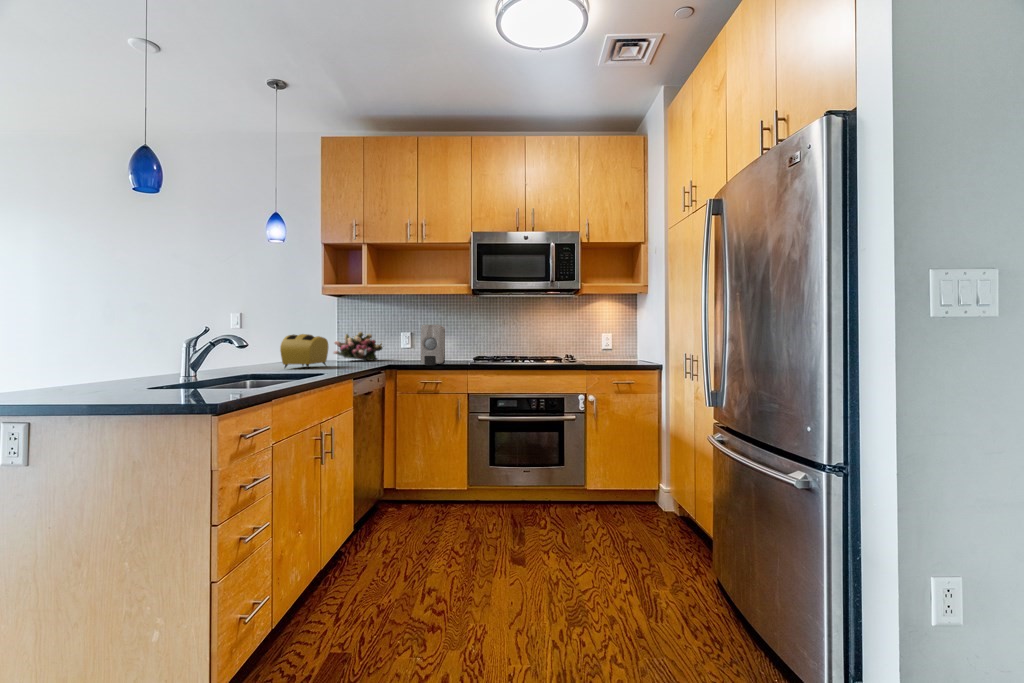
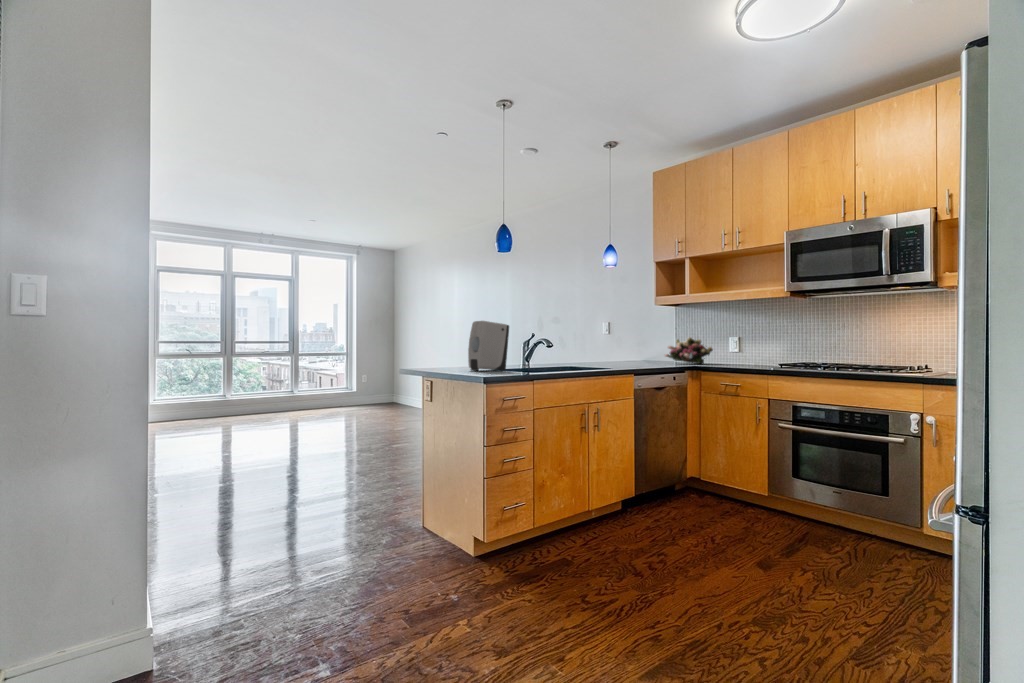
soap dispenser: present [421,324,445,365] -> present [468,321,509,371]
toaster: present [280,334,328,368] -> none [603,338,644,365]

